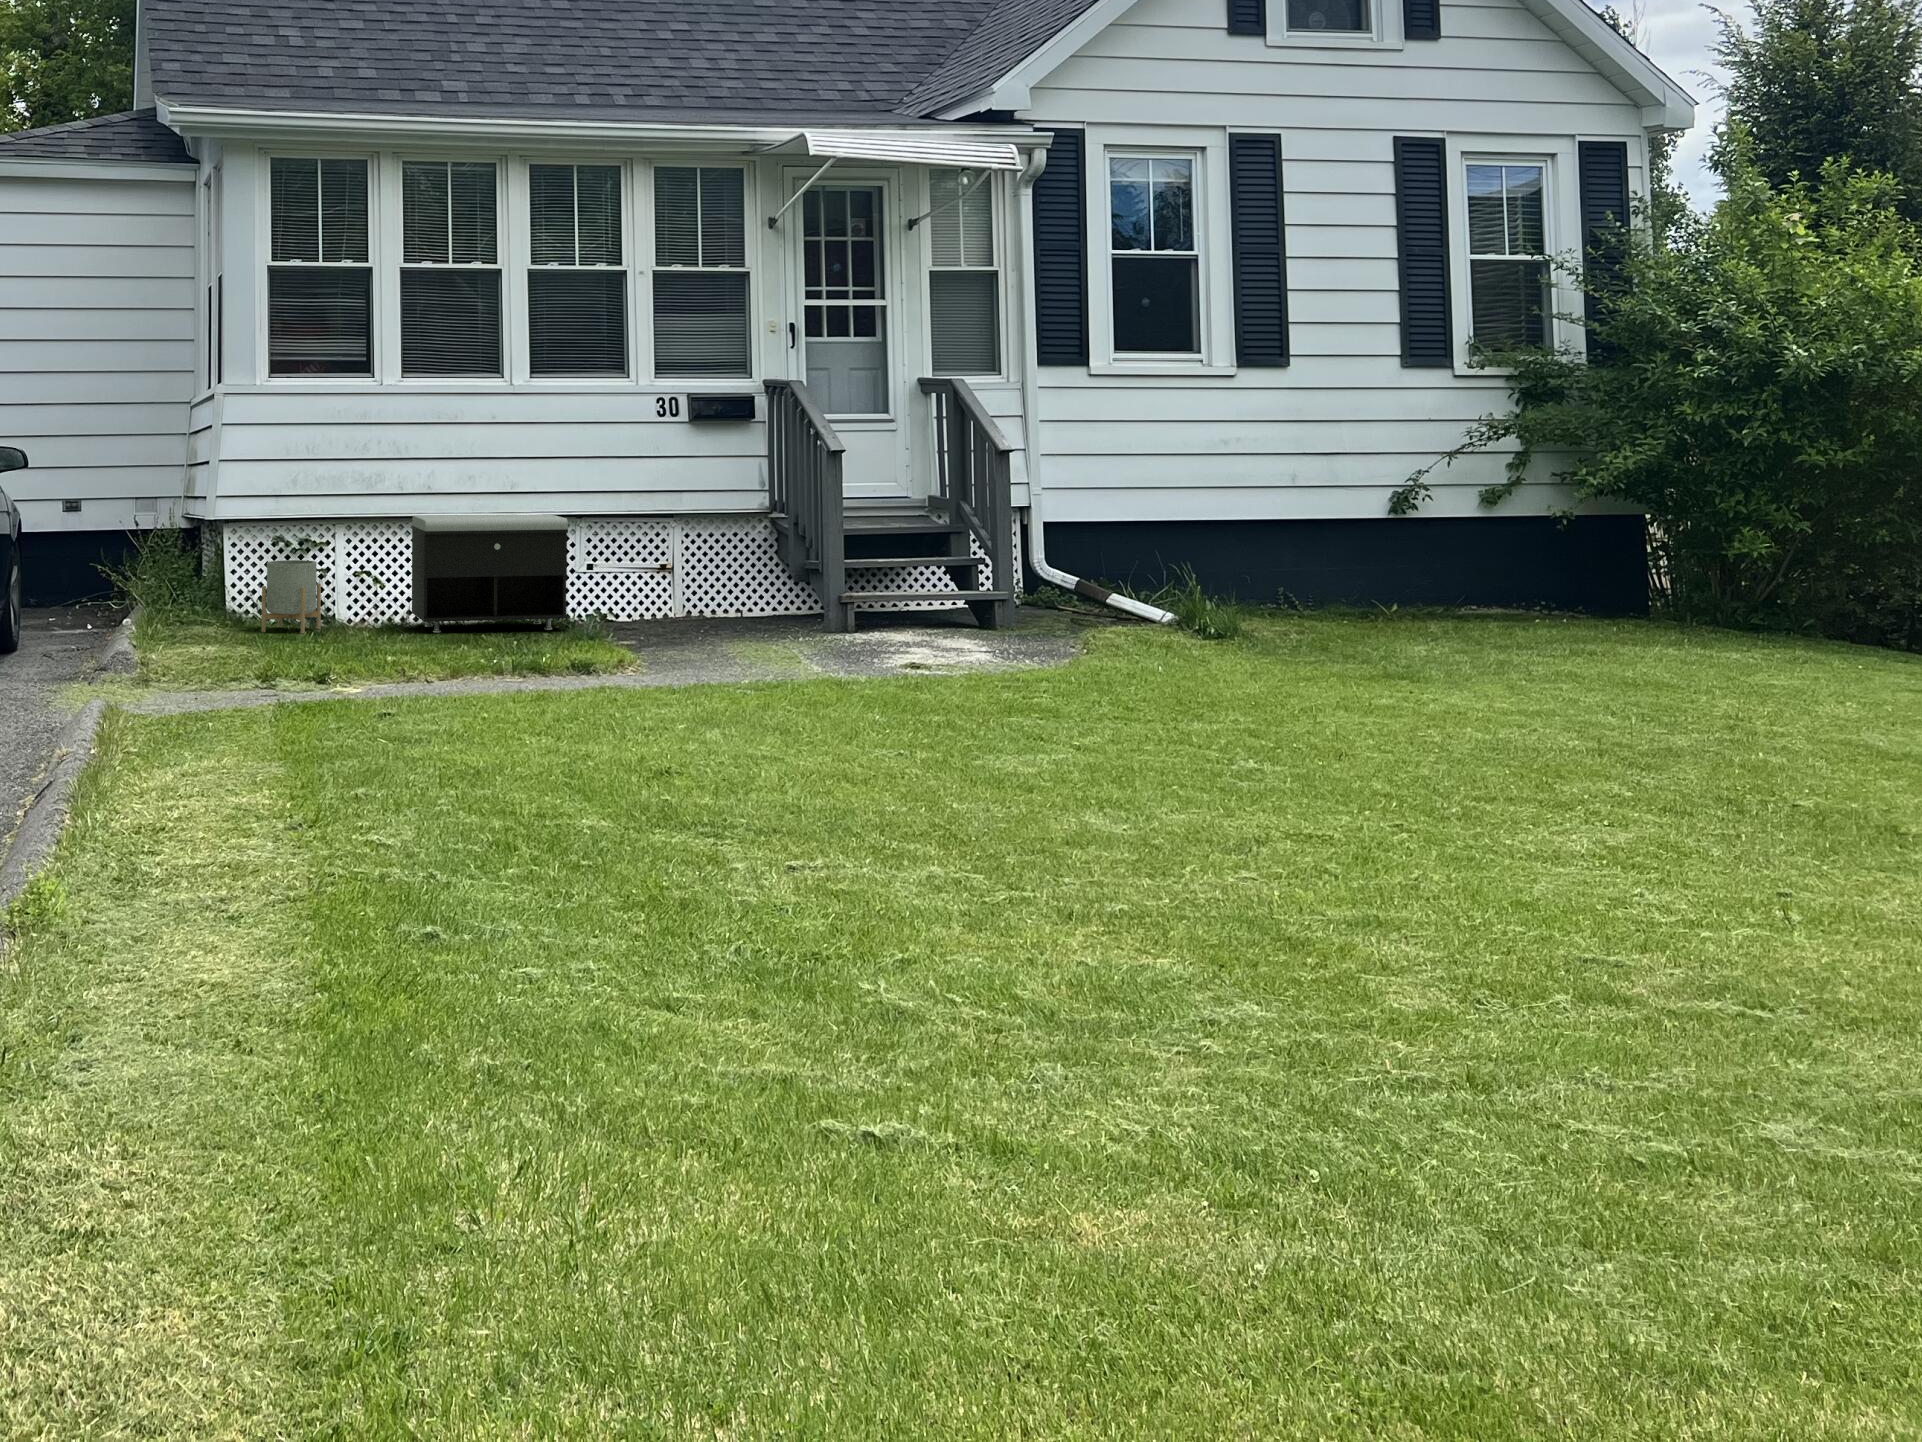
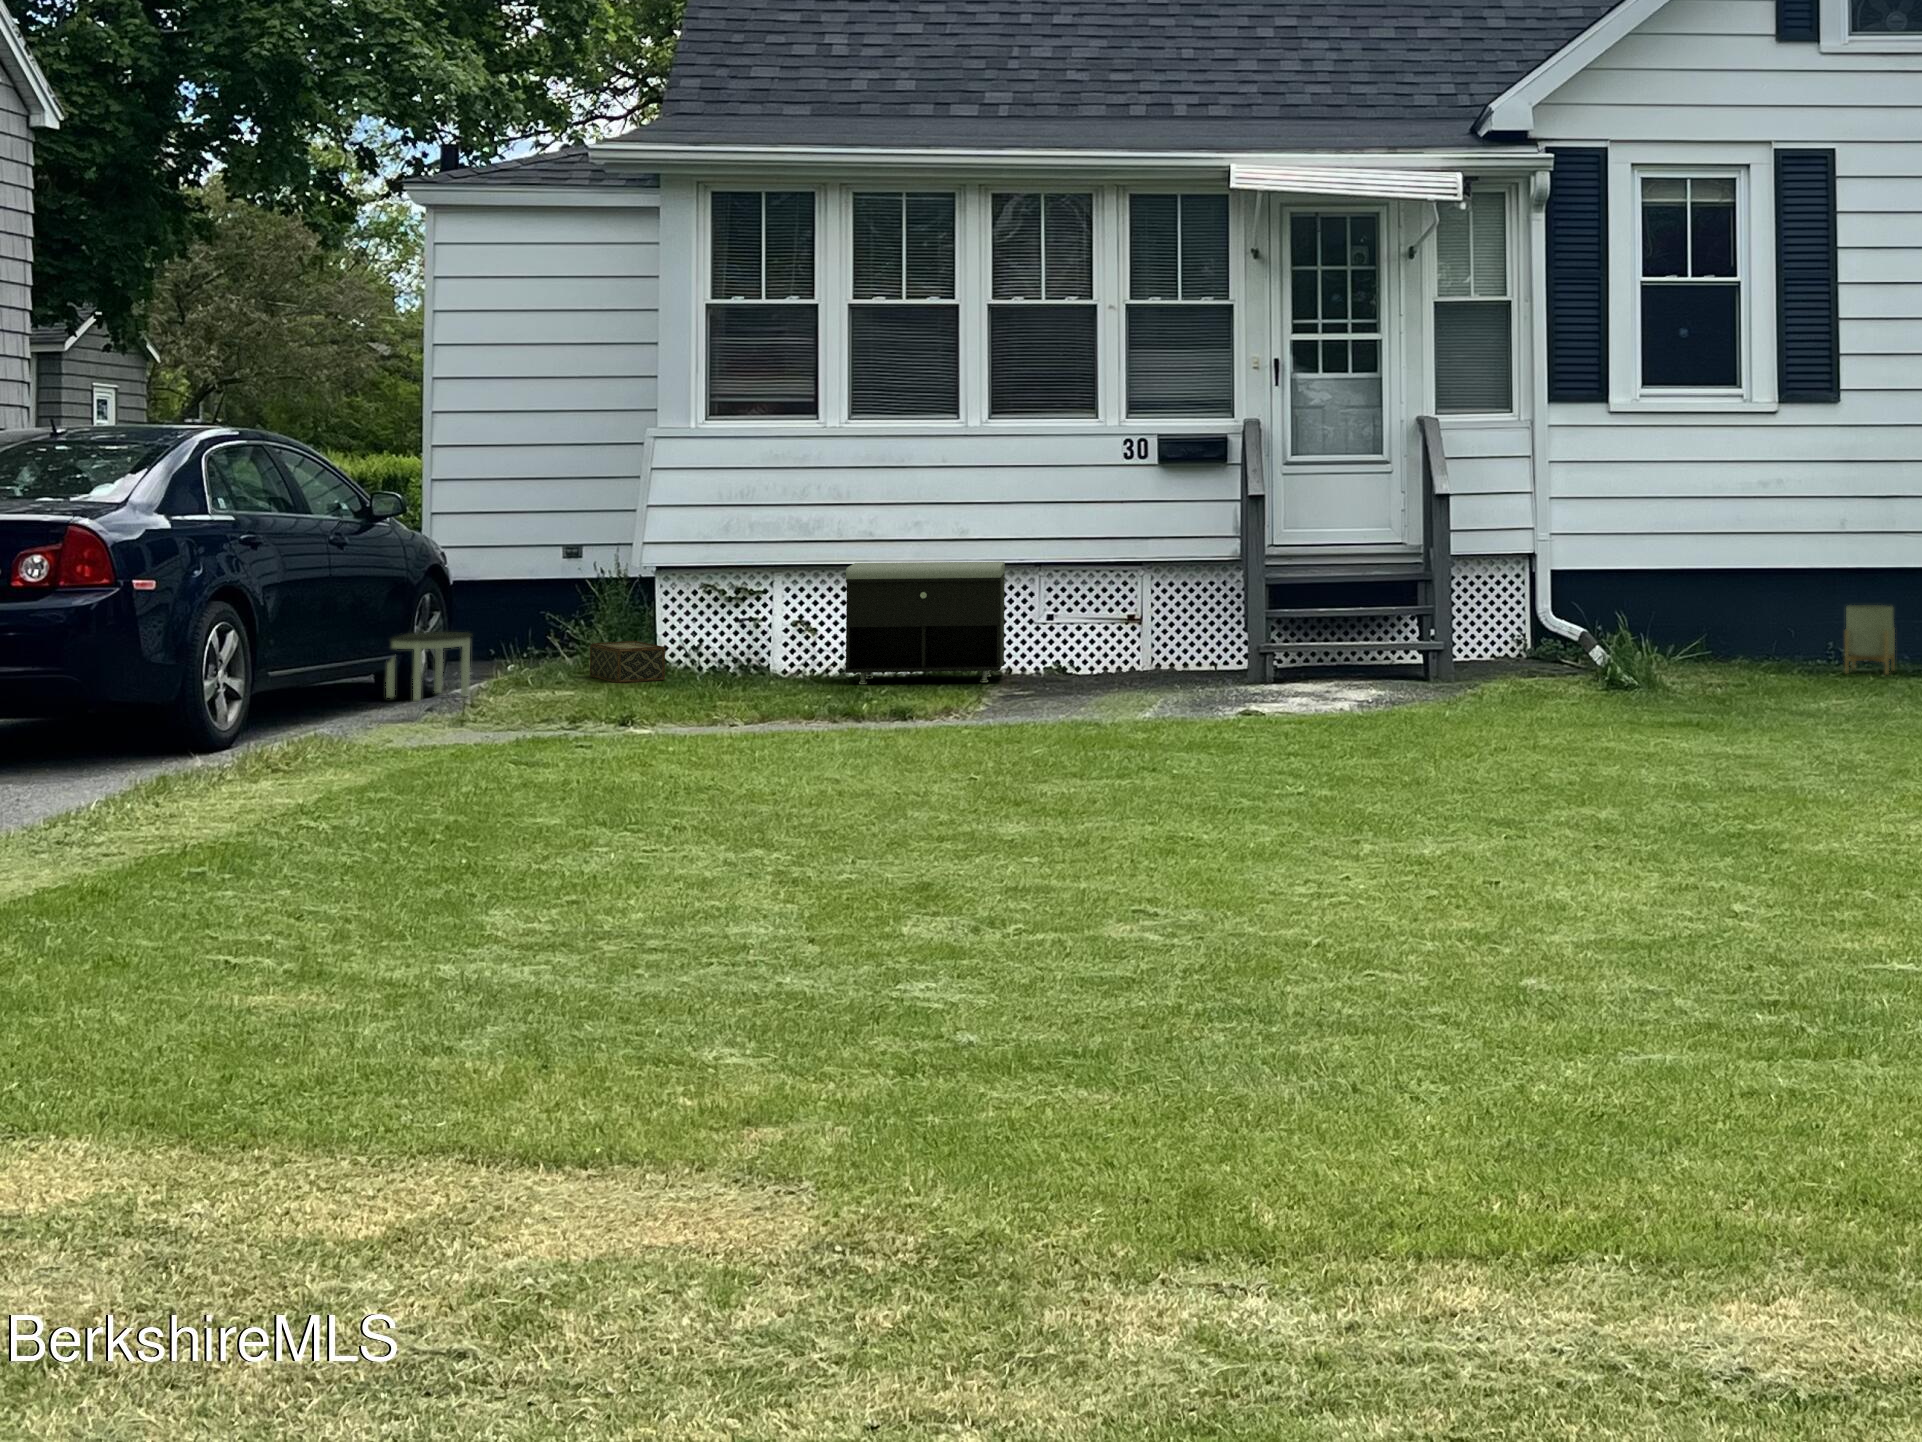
planter: present [262,560,321,634] -> present [1845,605,1895,674]
round table: none [8,585,91,655] -> present [386,632,472,701]
woven basket: none [158,592,240,633] -> present [590,641,665,683]

